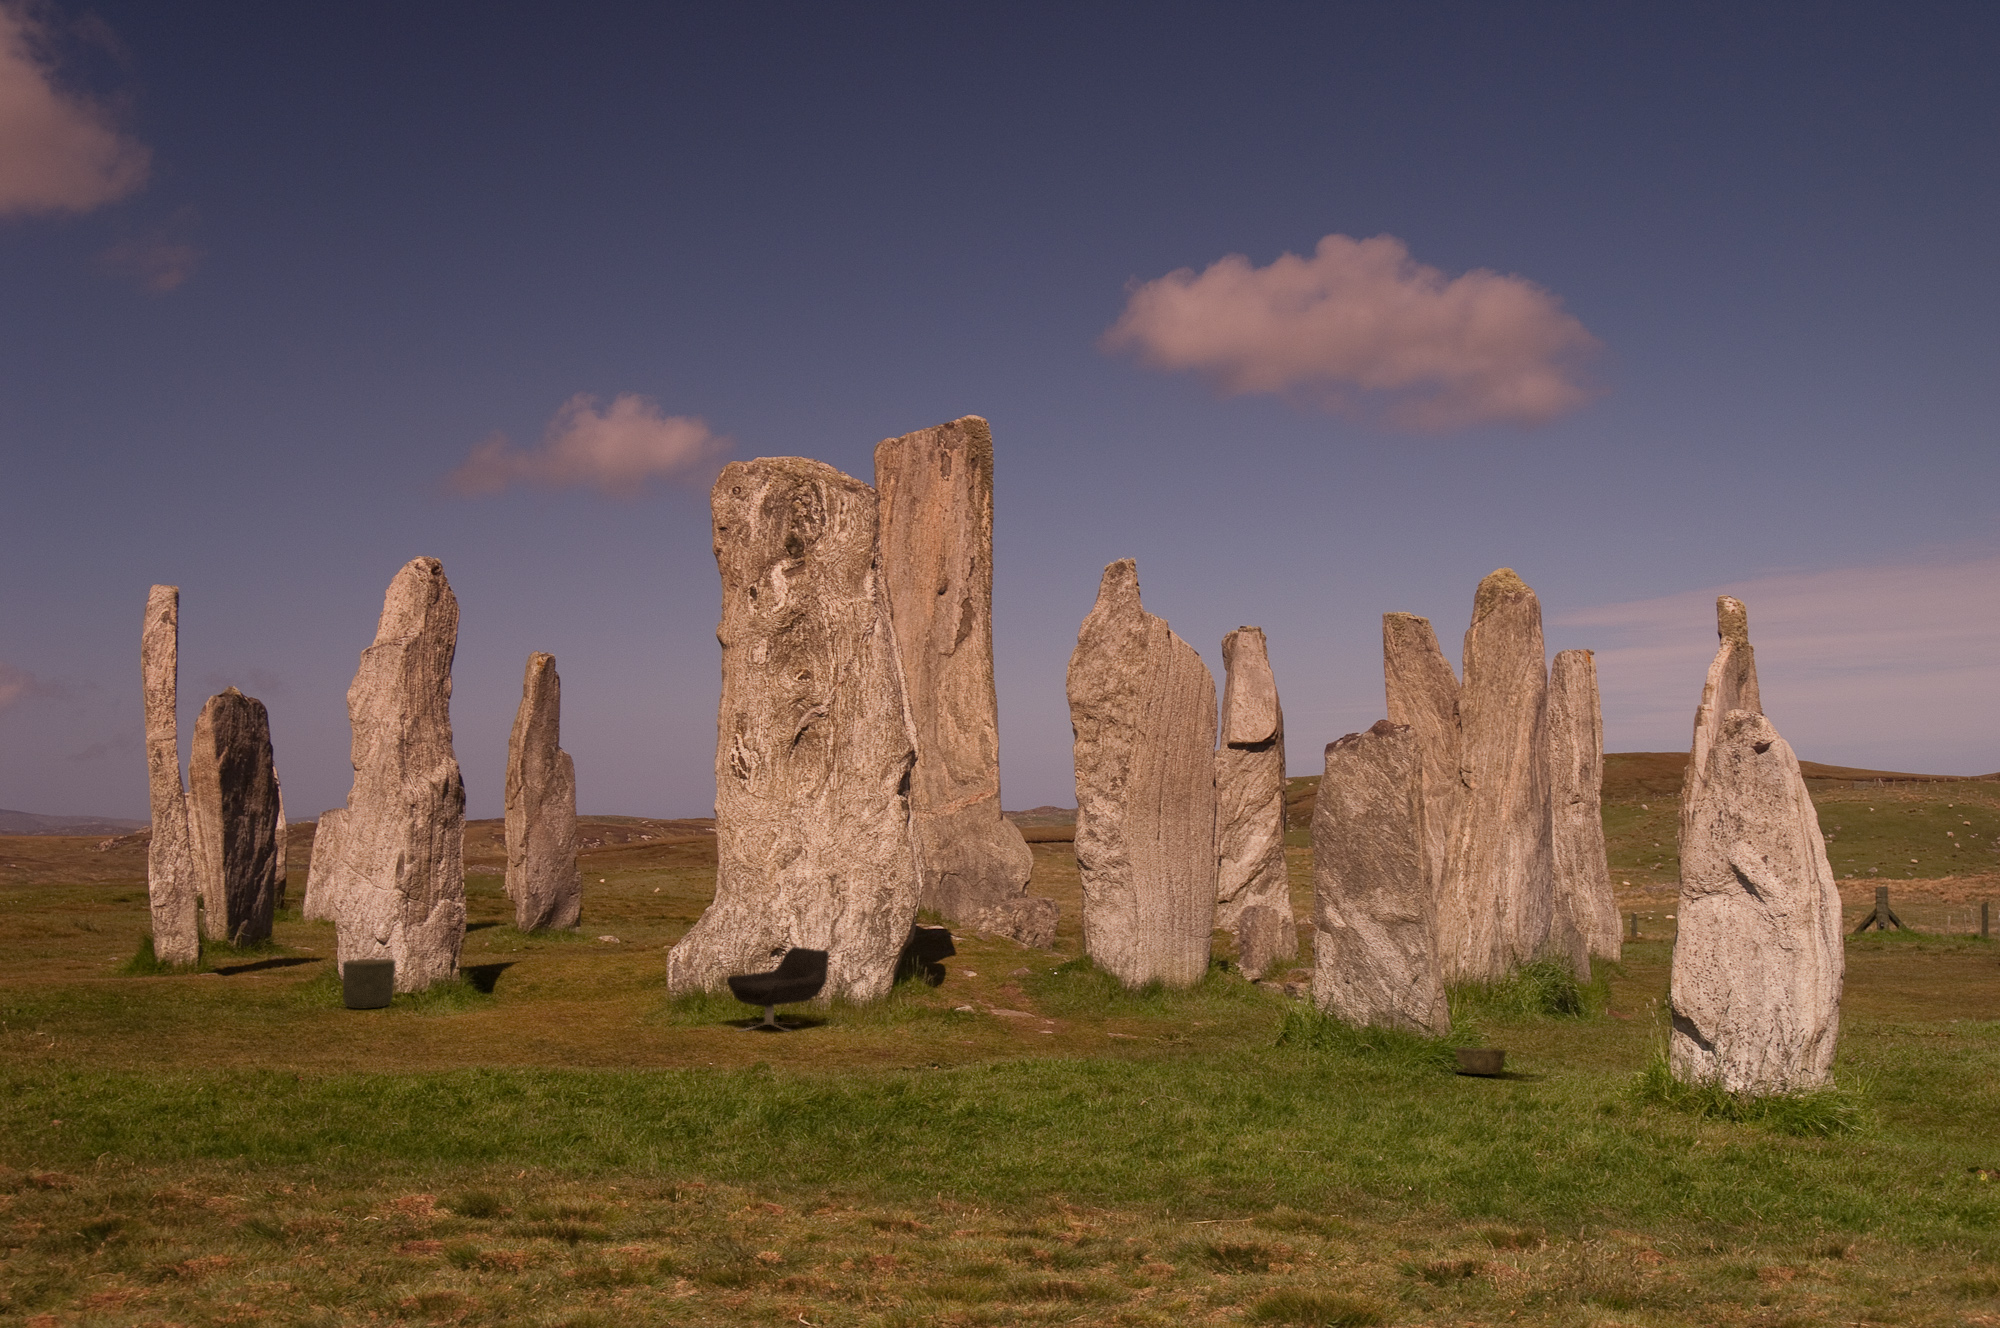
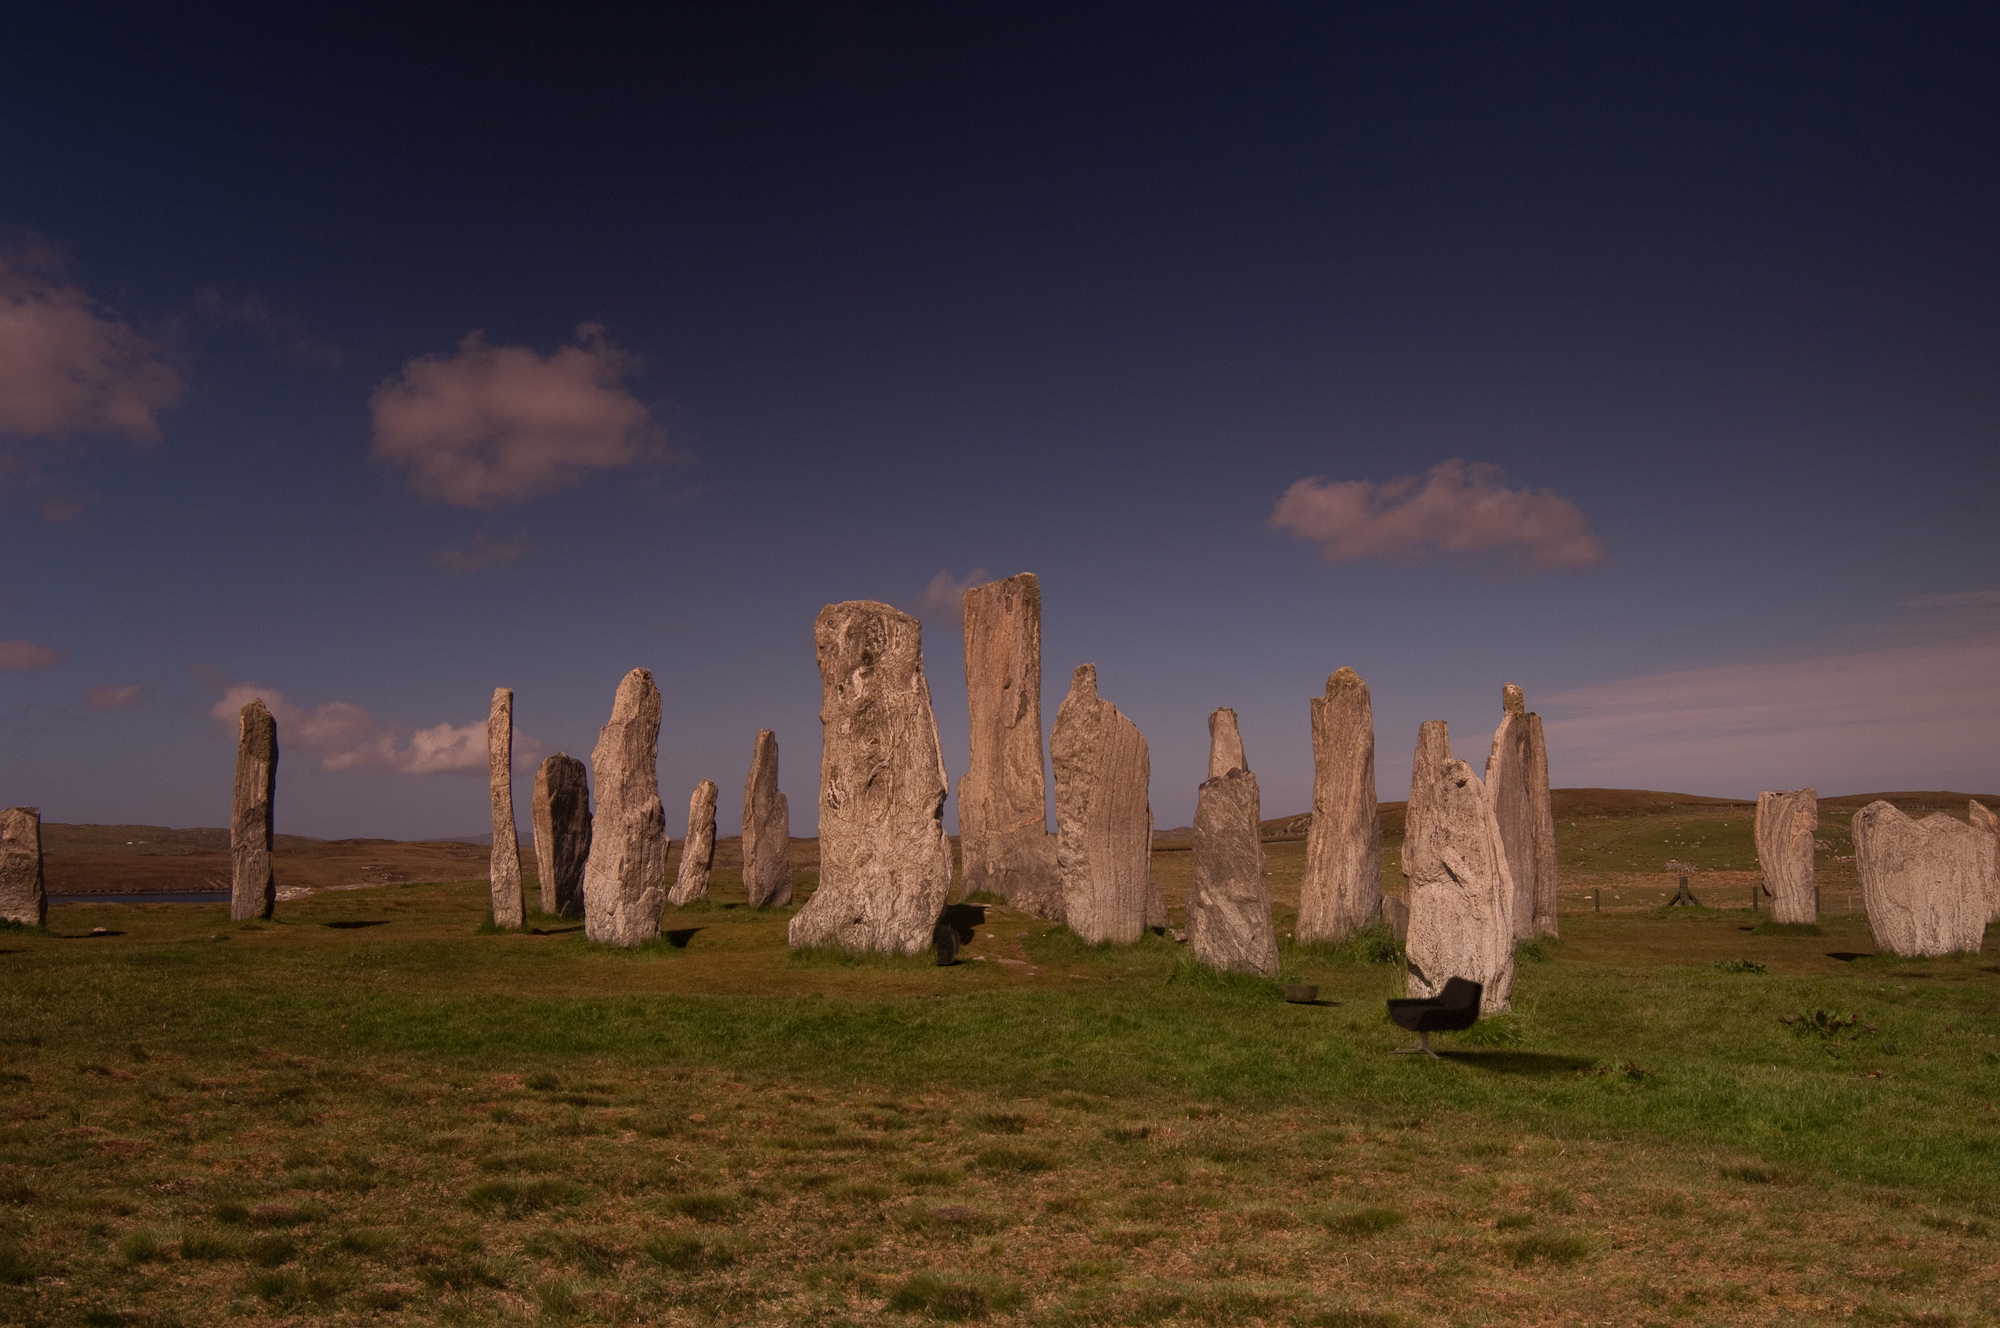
lounge chair: present [727,947,829,1031] -> present [1386,976,1483,1059]
backpack: none [887,957,934,1018] -> present [934,925,960,965]
planter: present [343,959,396,1009] -> none [582,926,616,958]

